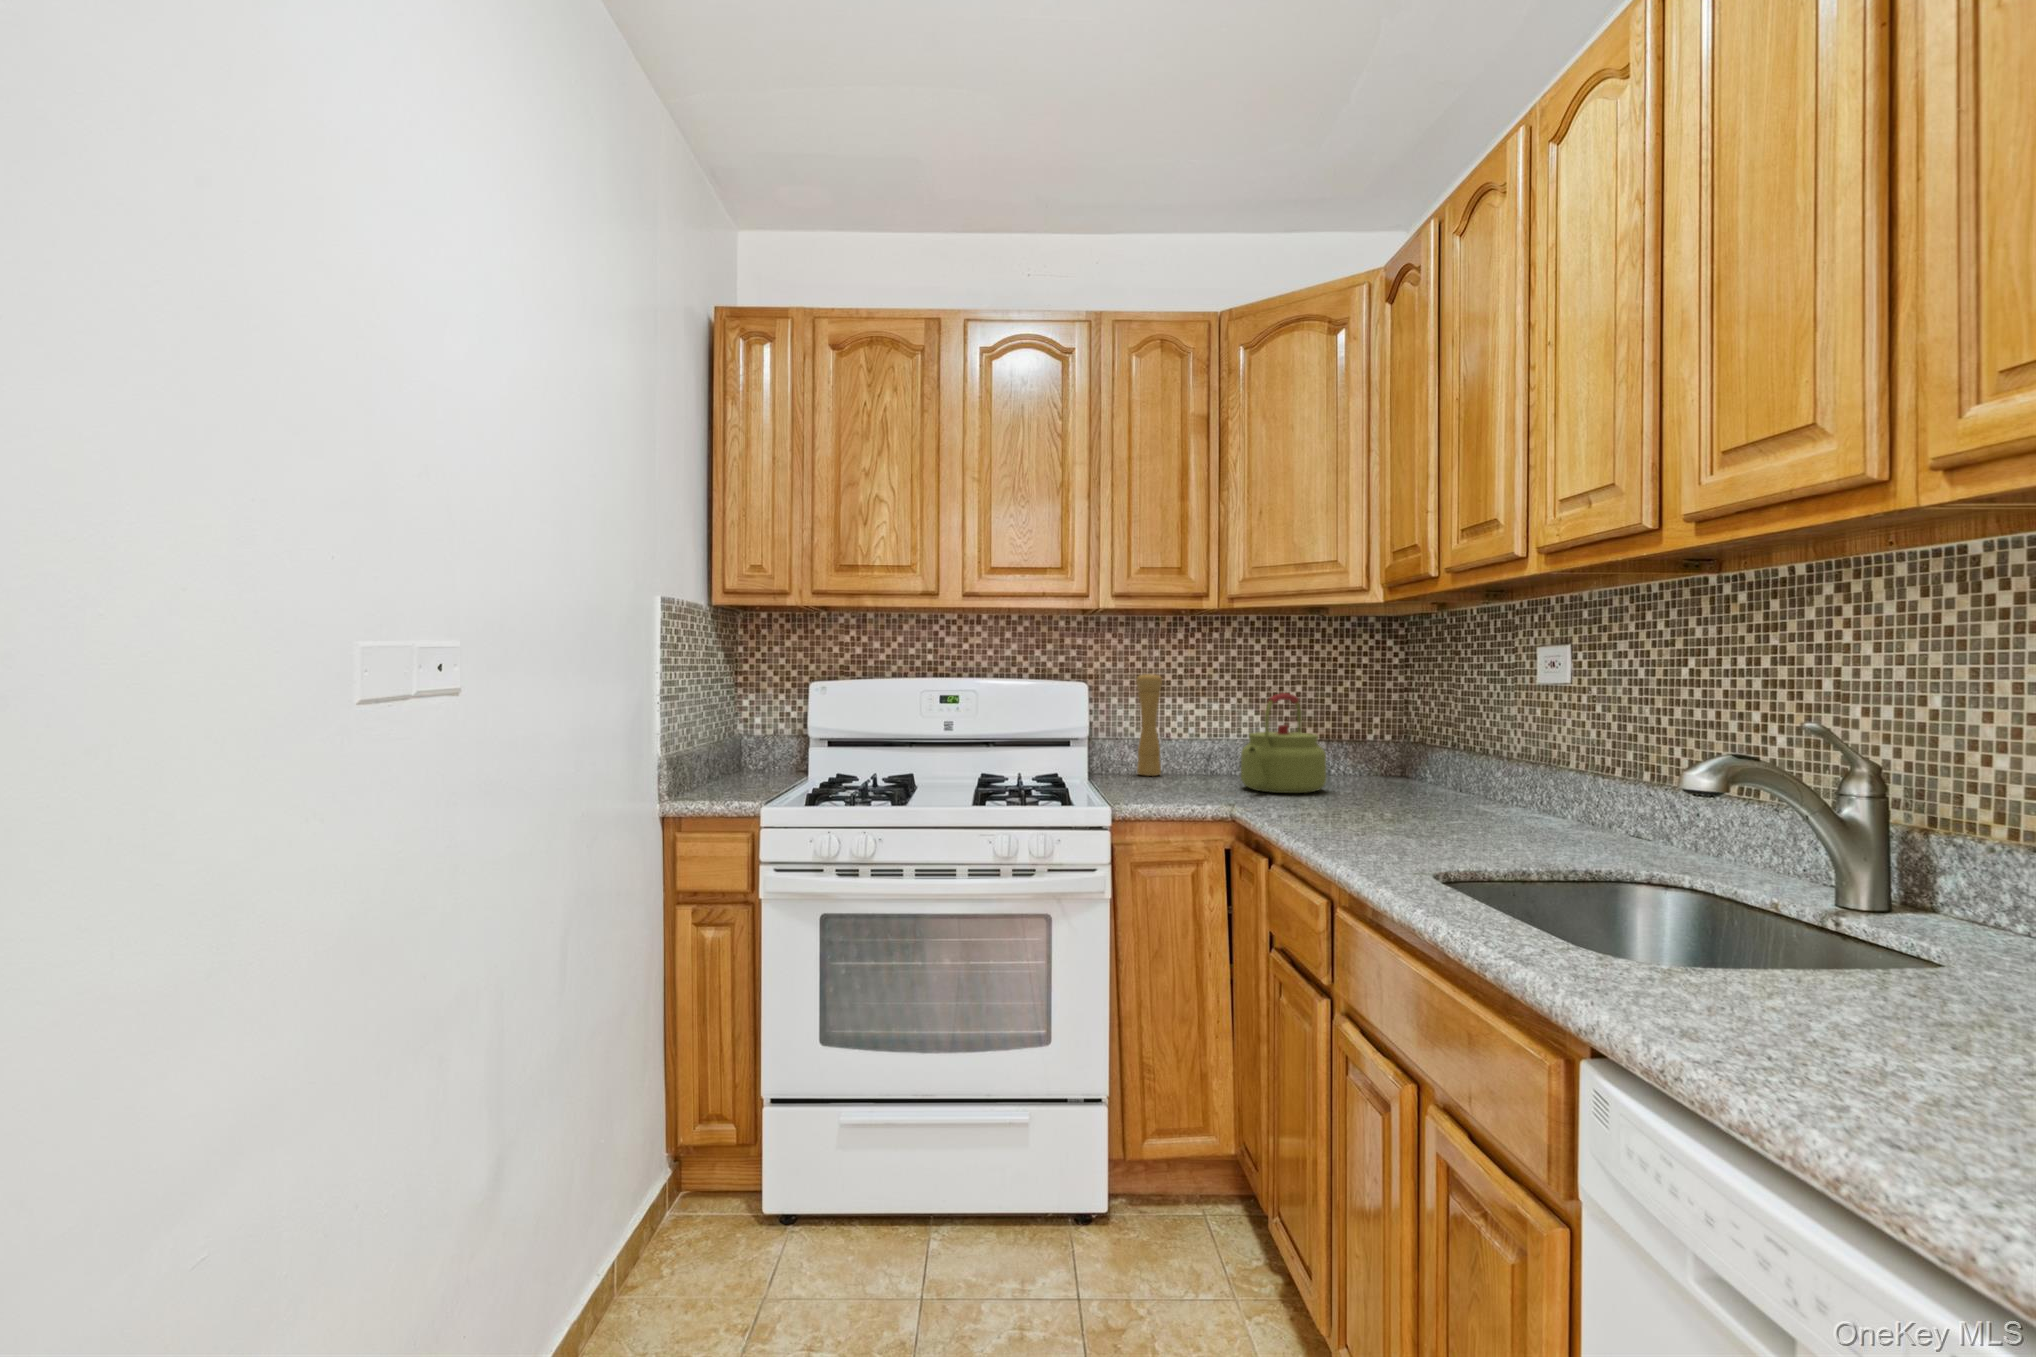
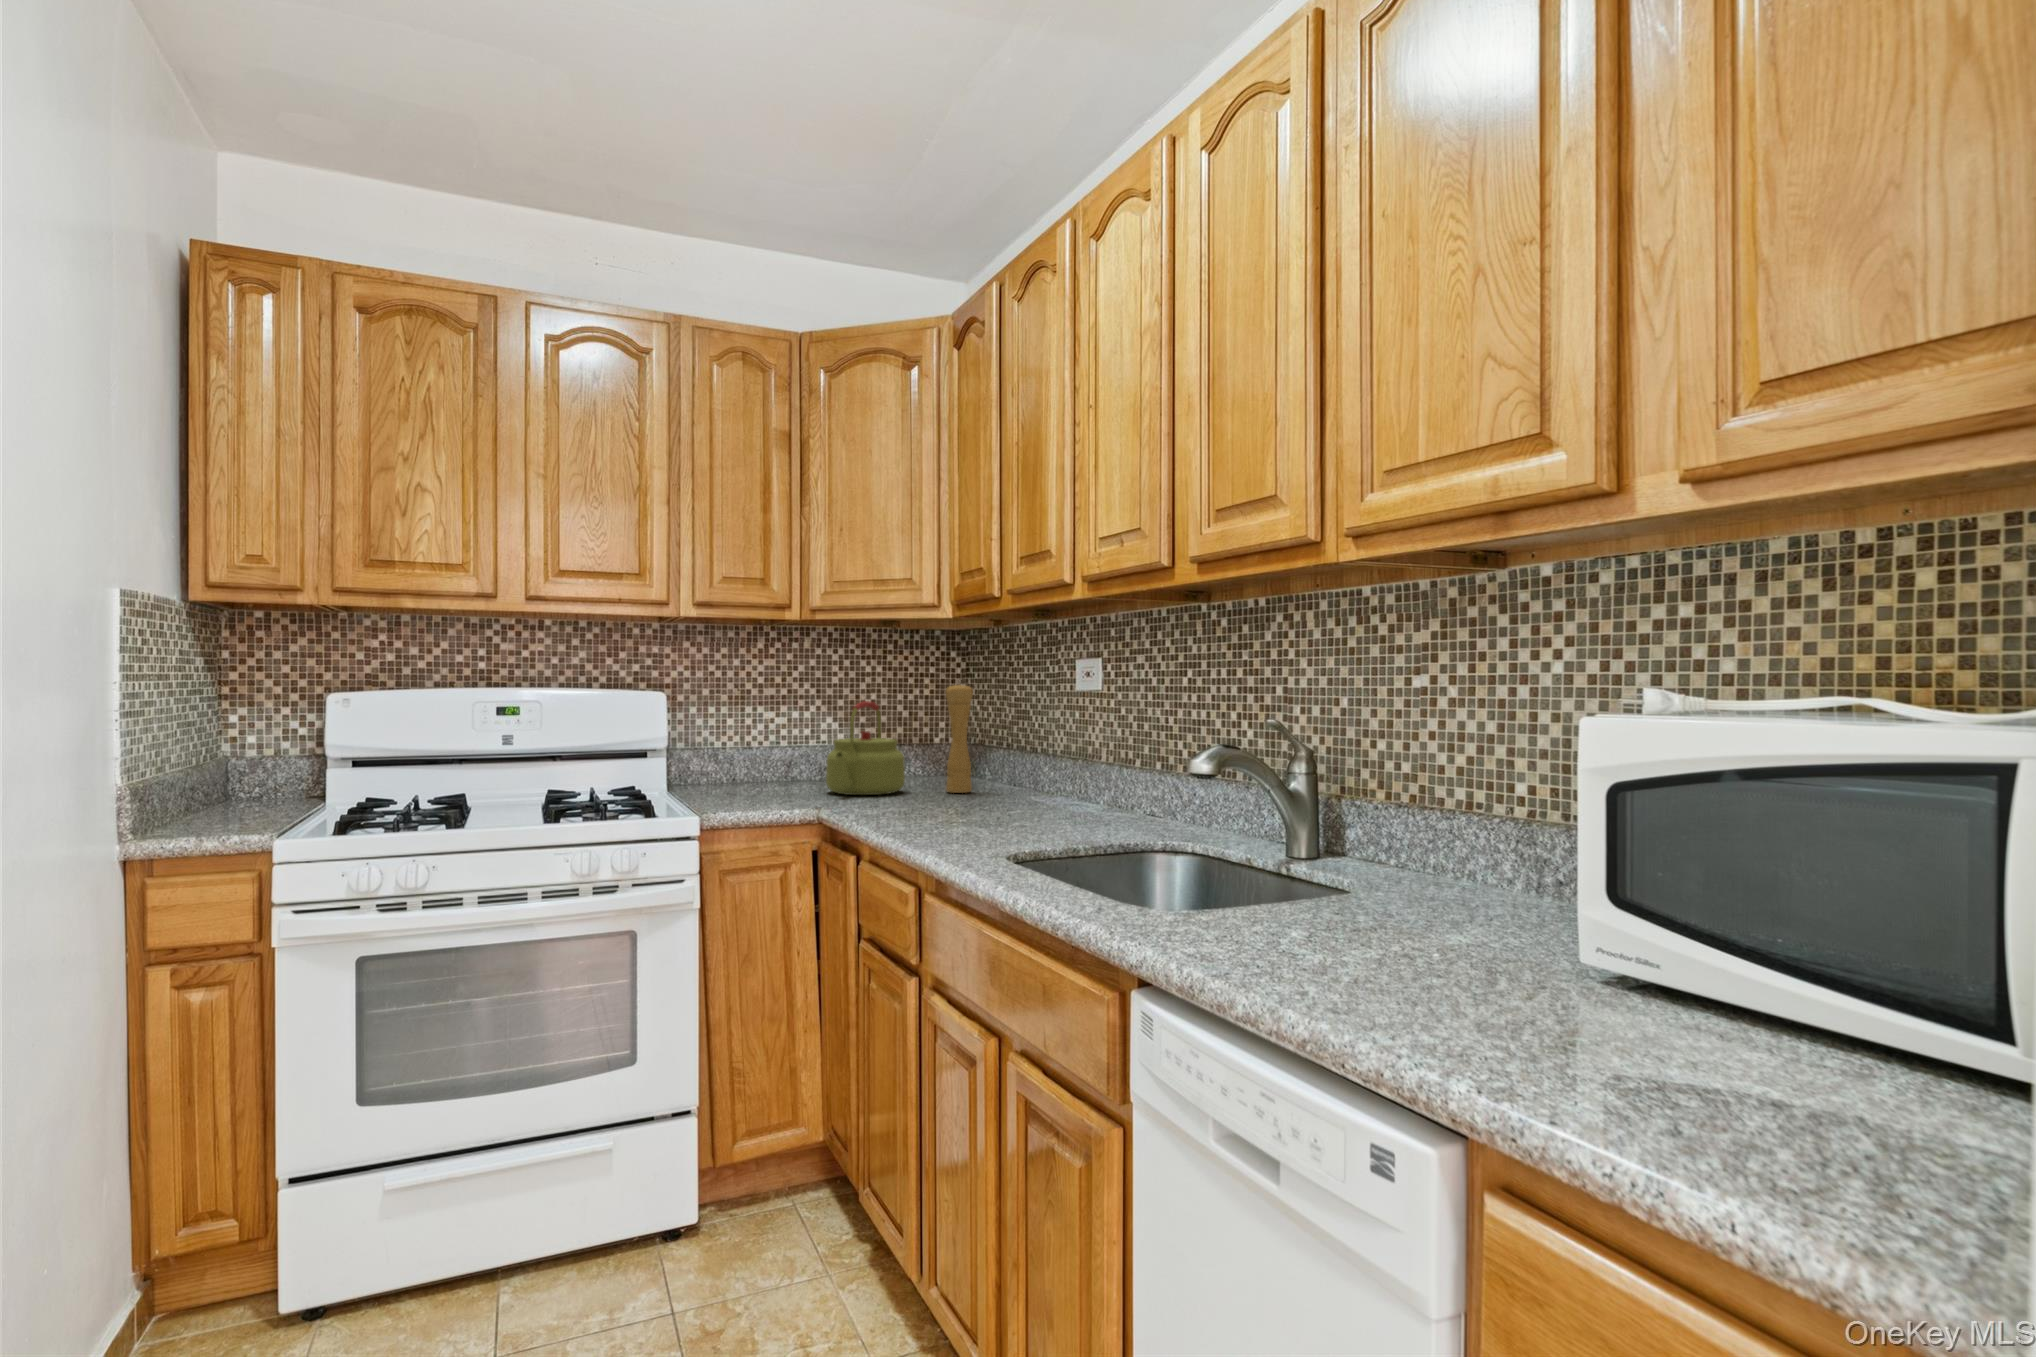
pepper mill: present [1136,673,1162,776] -> present [946,684,973,793]

